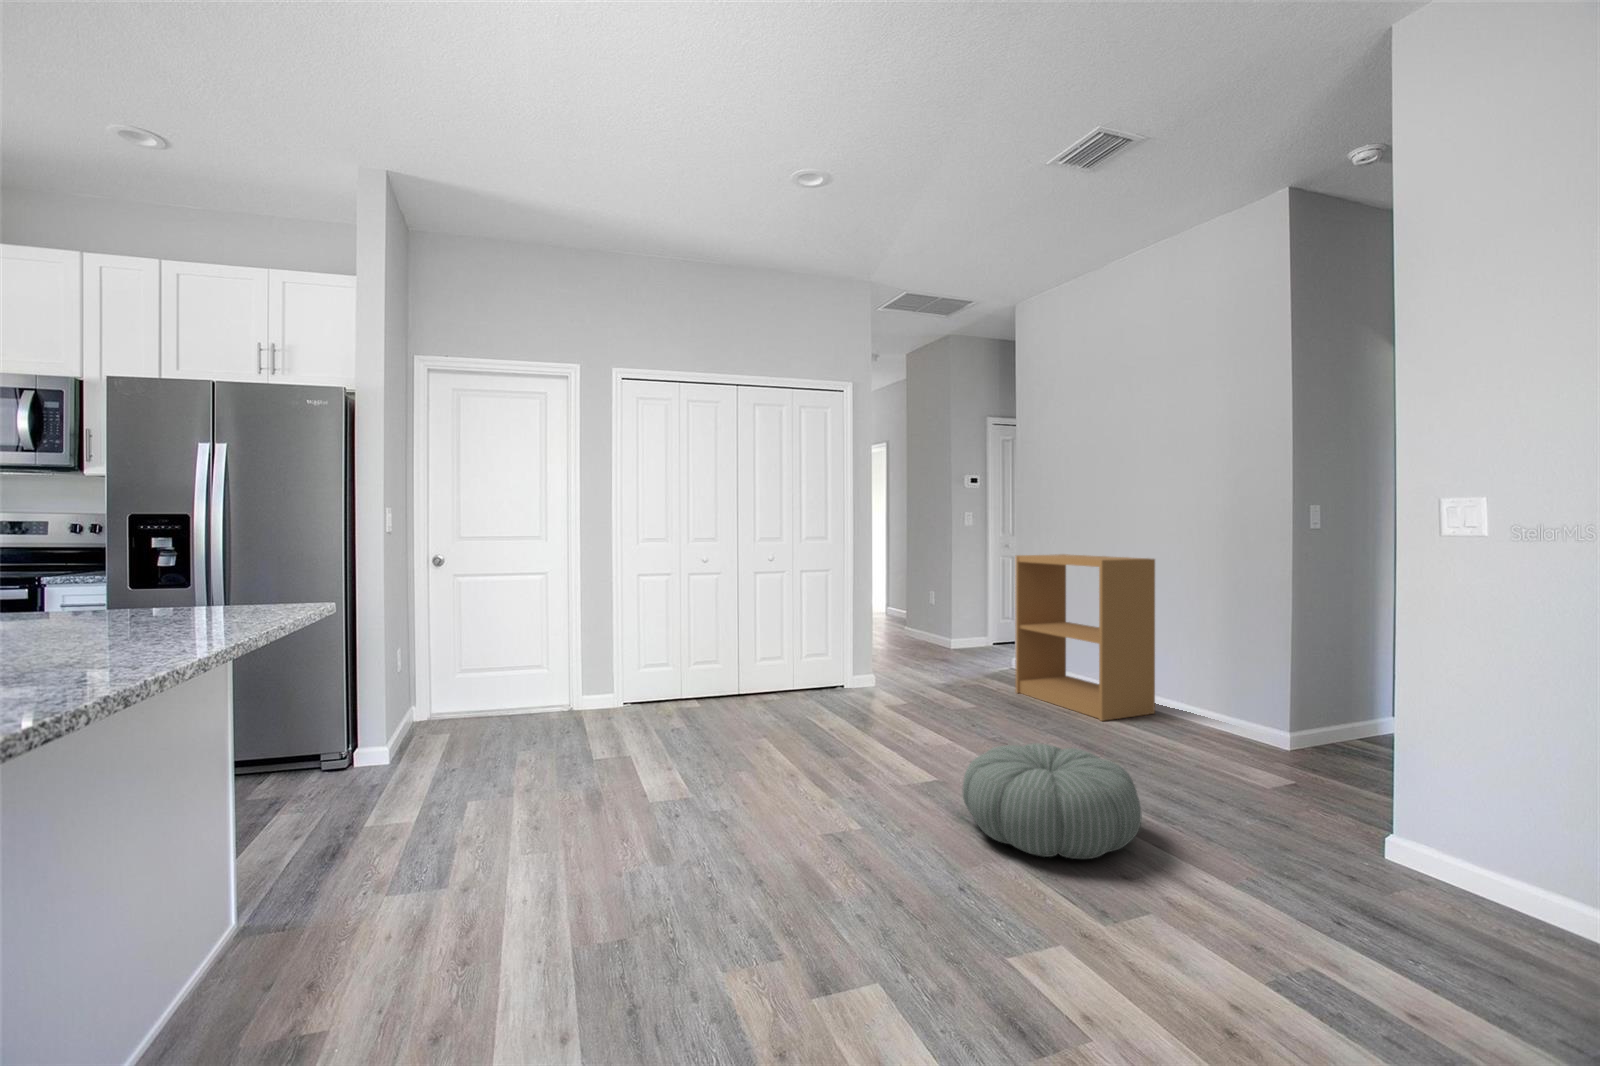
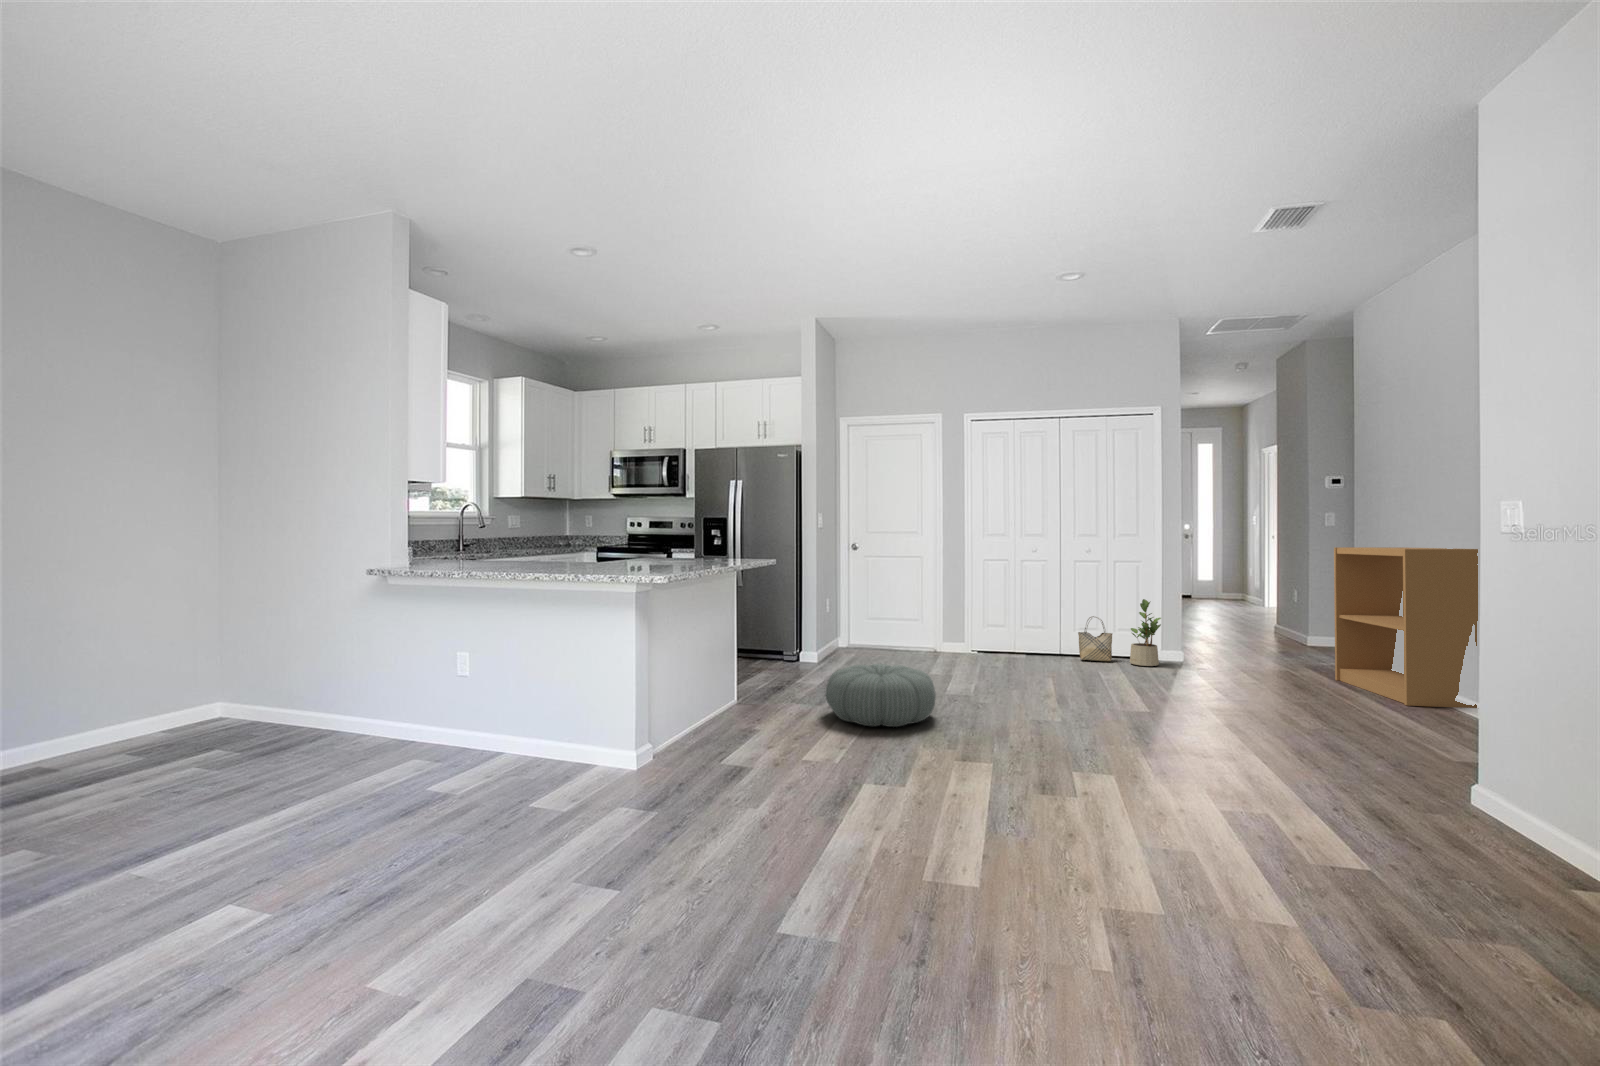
potted plant: none [824,619,859,698] -> present [1130,599,1161,666]
woven basket: none [766,642,804,698] -> present [1078,616,1112,661]
pouf: present [962,743,1142,859] -> present [826,664,936,727]

